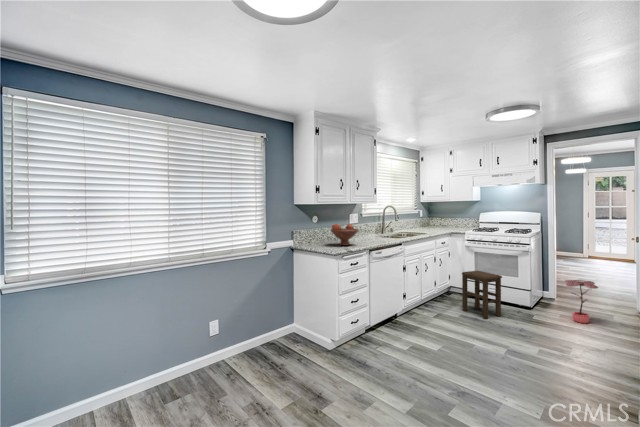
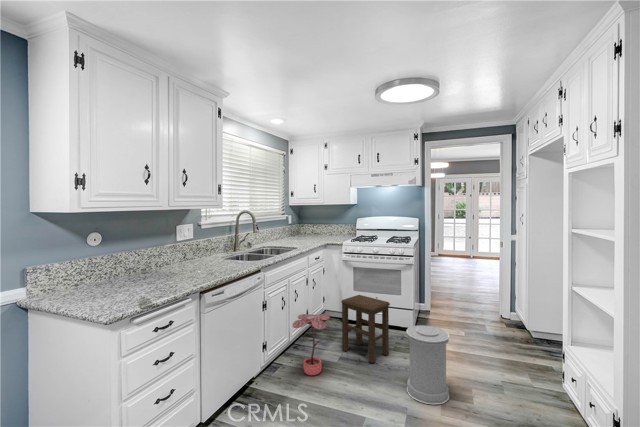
fruit bowl: present [331,224,359,245] -> none [117,247,178,289]
potted plant: present [565,280,598,323] -> present [292,314,330,375]
trash can: none [509,289,544,342] -> present [407,325,449,404]

